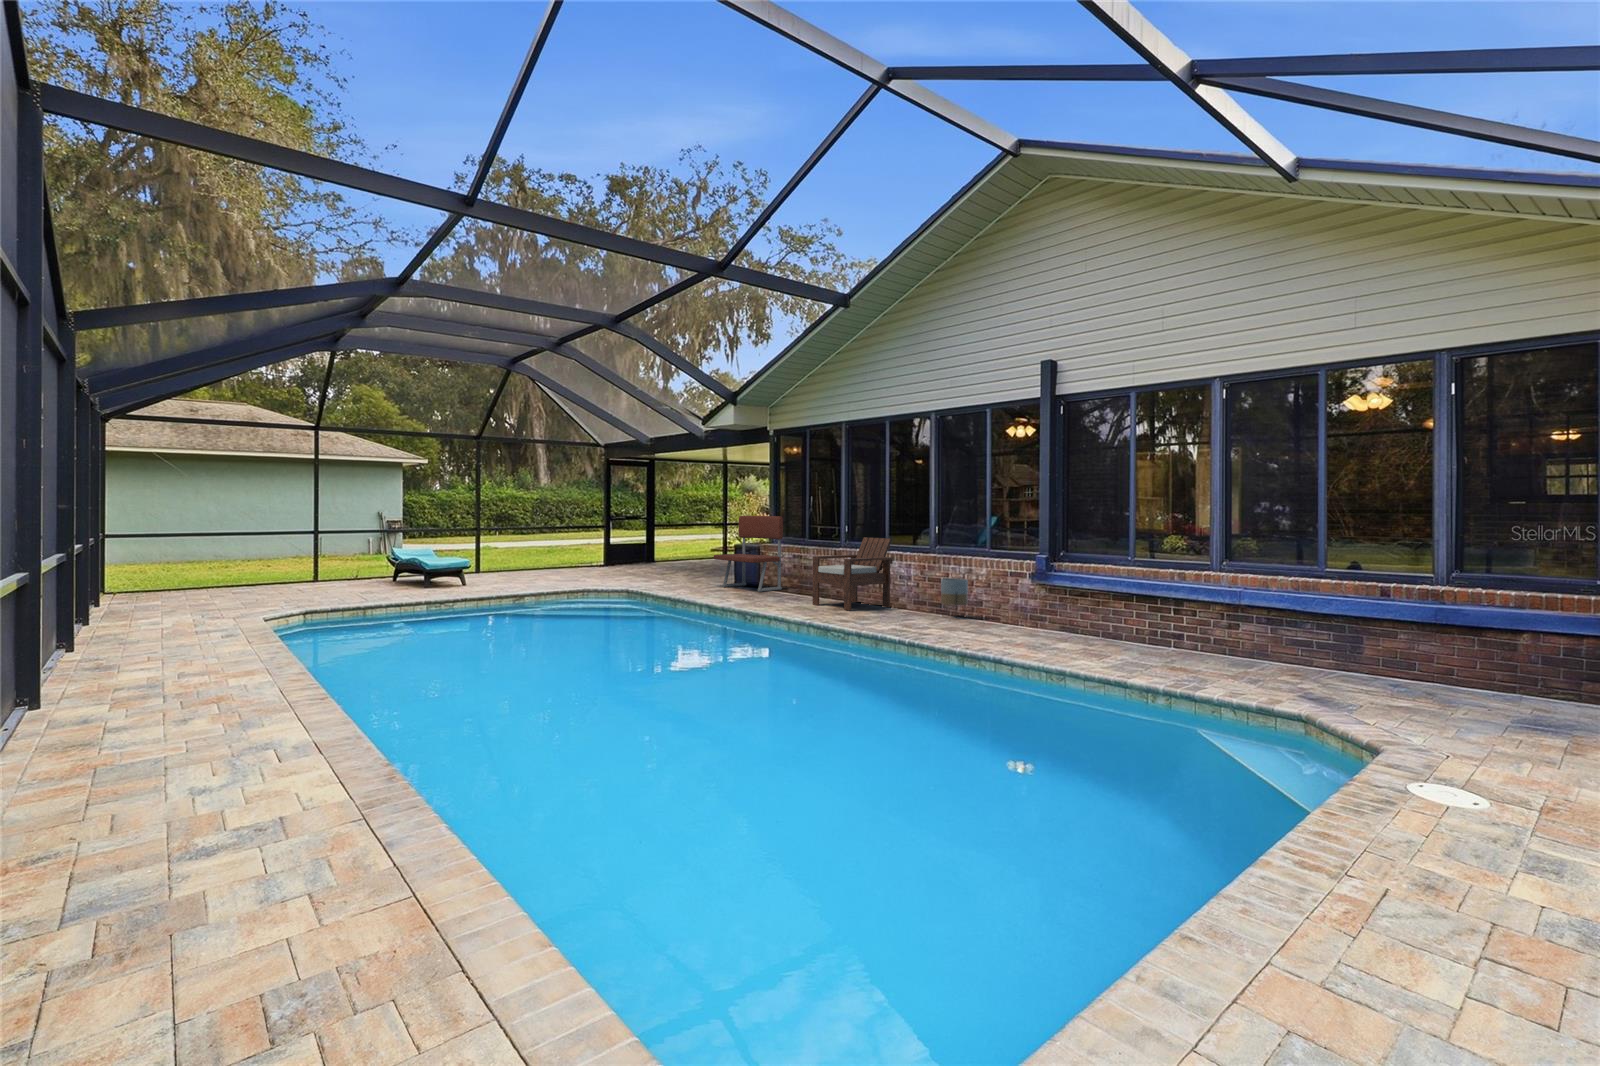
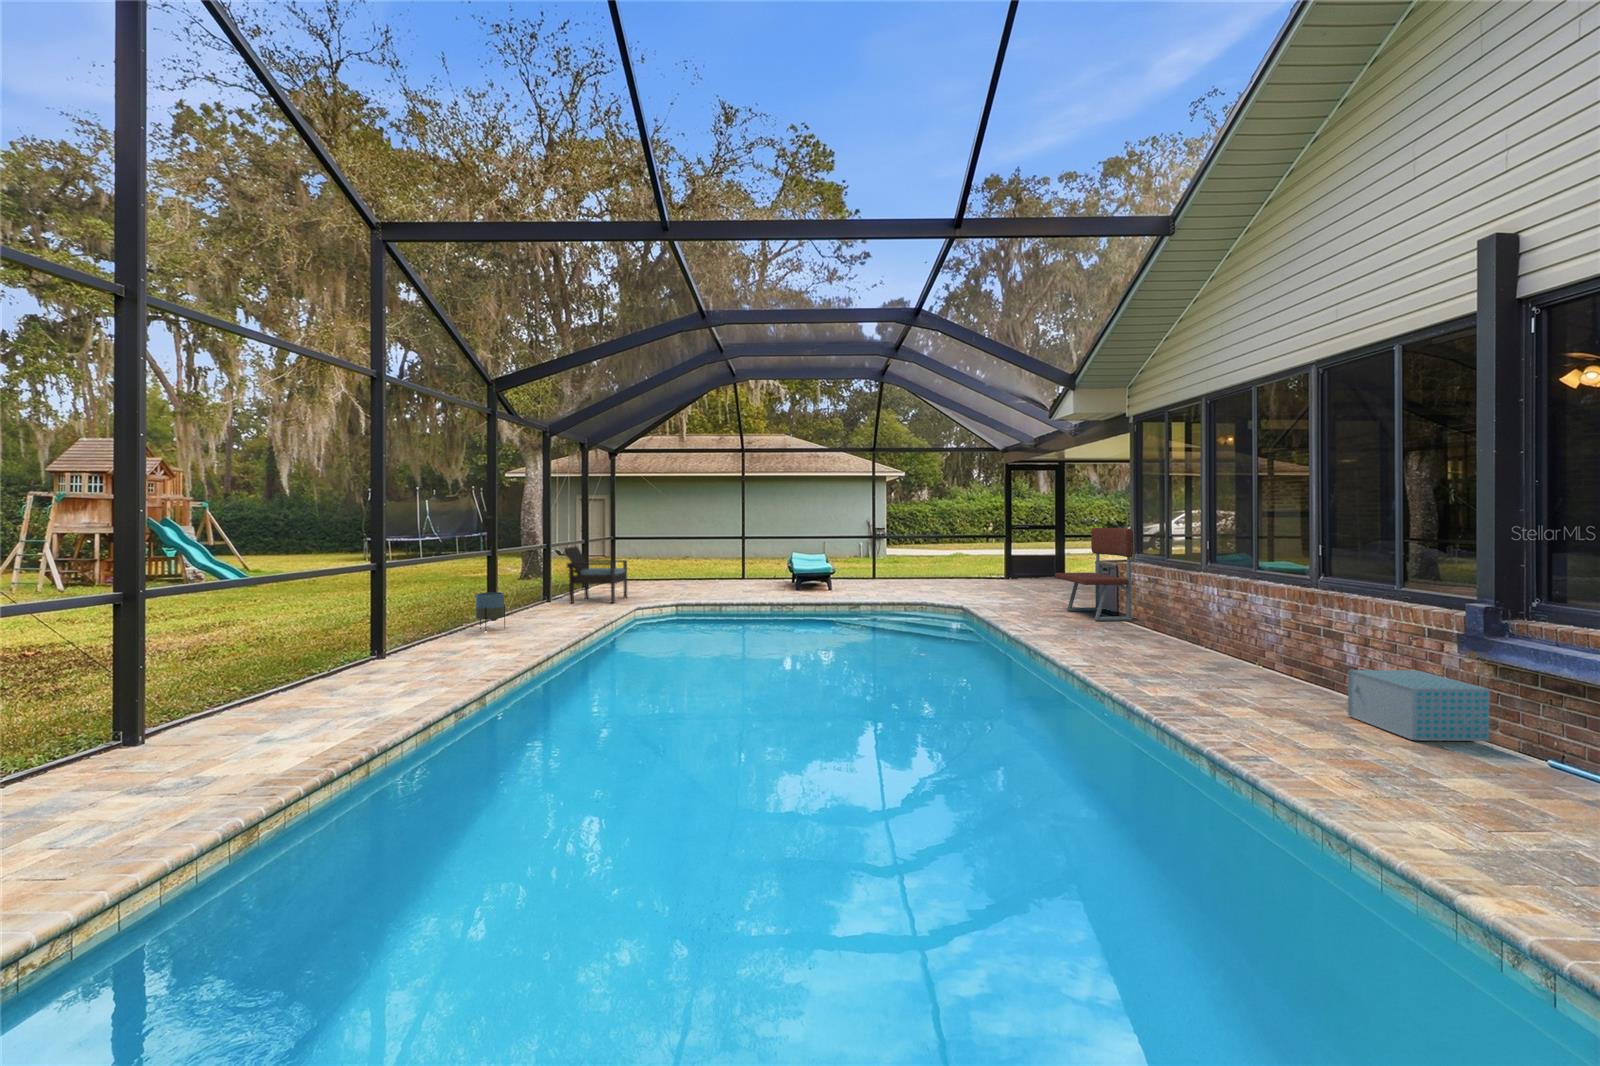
chair: present [813,537,893,611] -> present [565,547,627,603]
planter: present [941,578,968,606] -> present [476,592,505,630]
storage box: none [981,595,1043,630] -> present [1348,670,1490,741]

